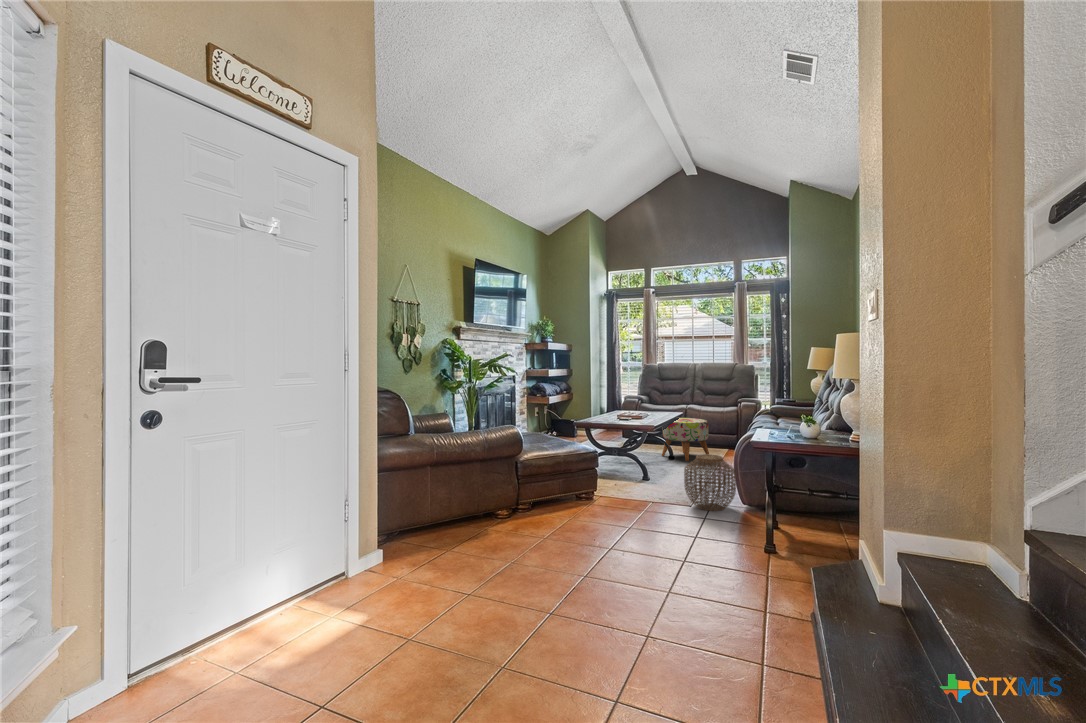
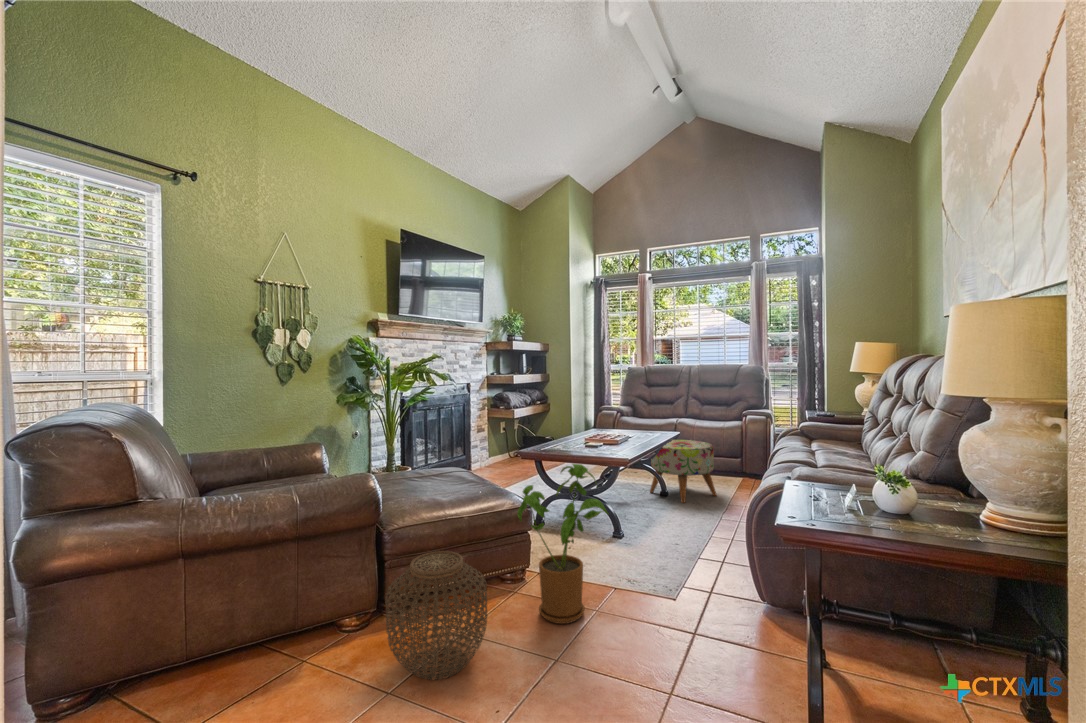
house plant: none [603,420,659,510] -> present [518,464,608,624]
woven basket: present [684,454,736,511] -> present [386,551,487,679]

